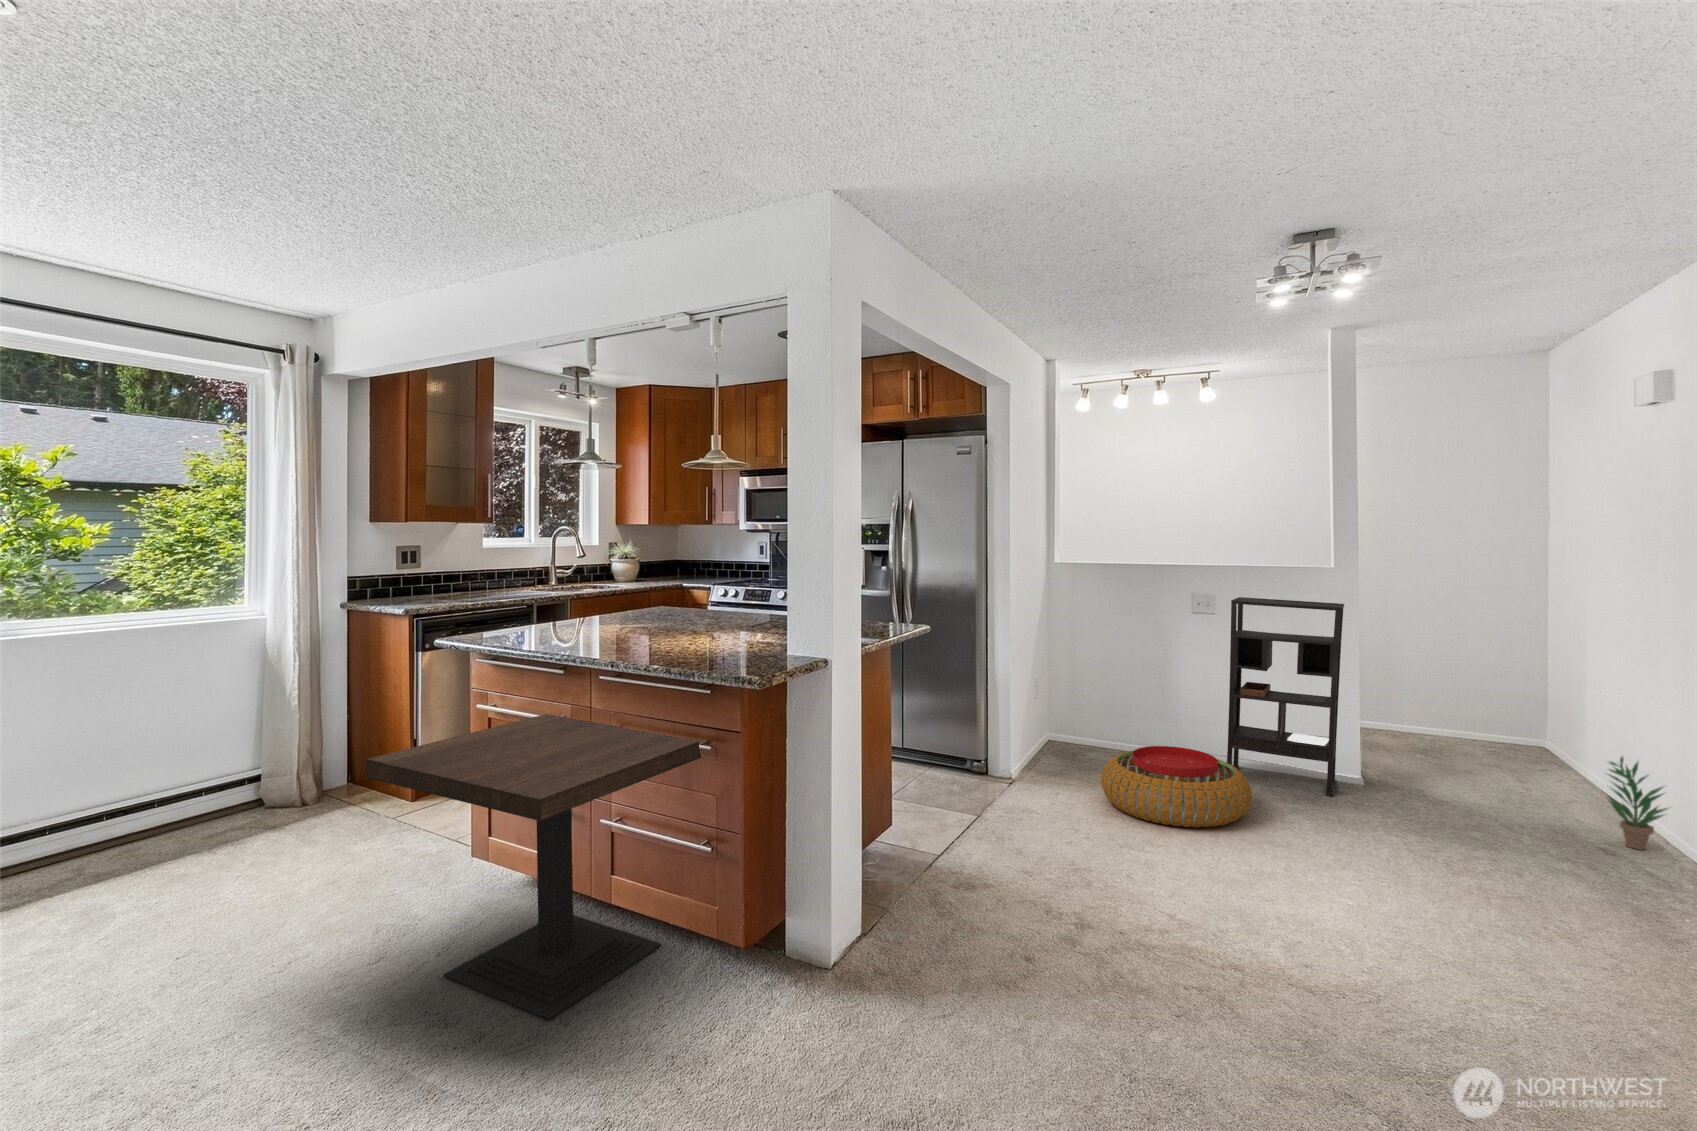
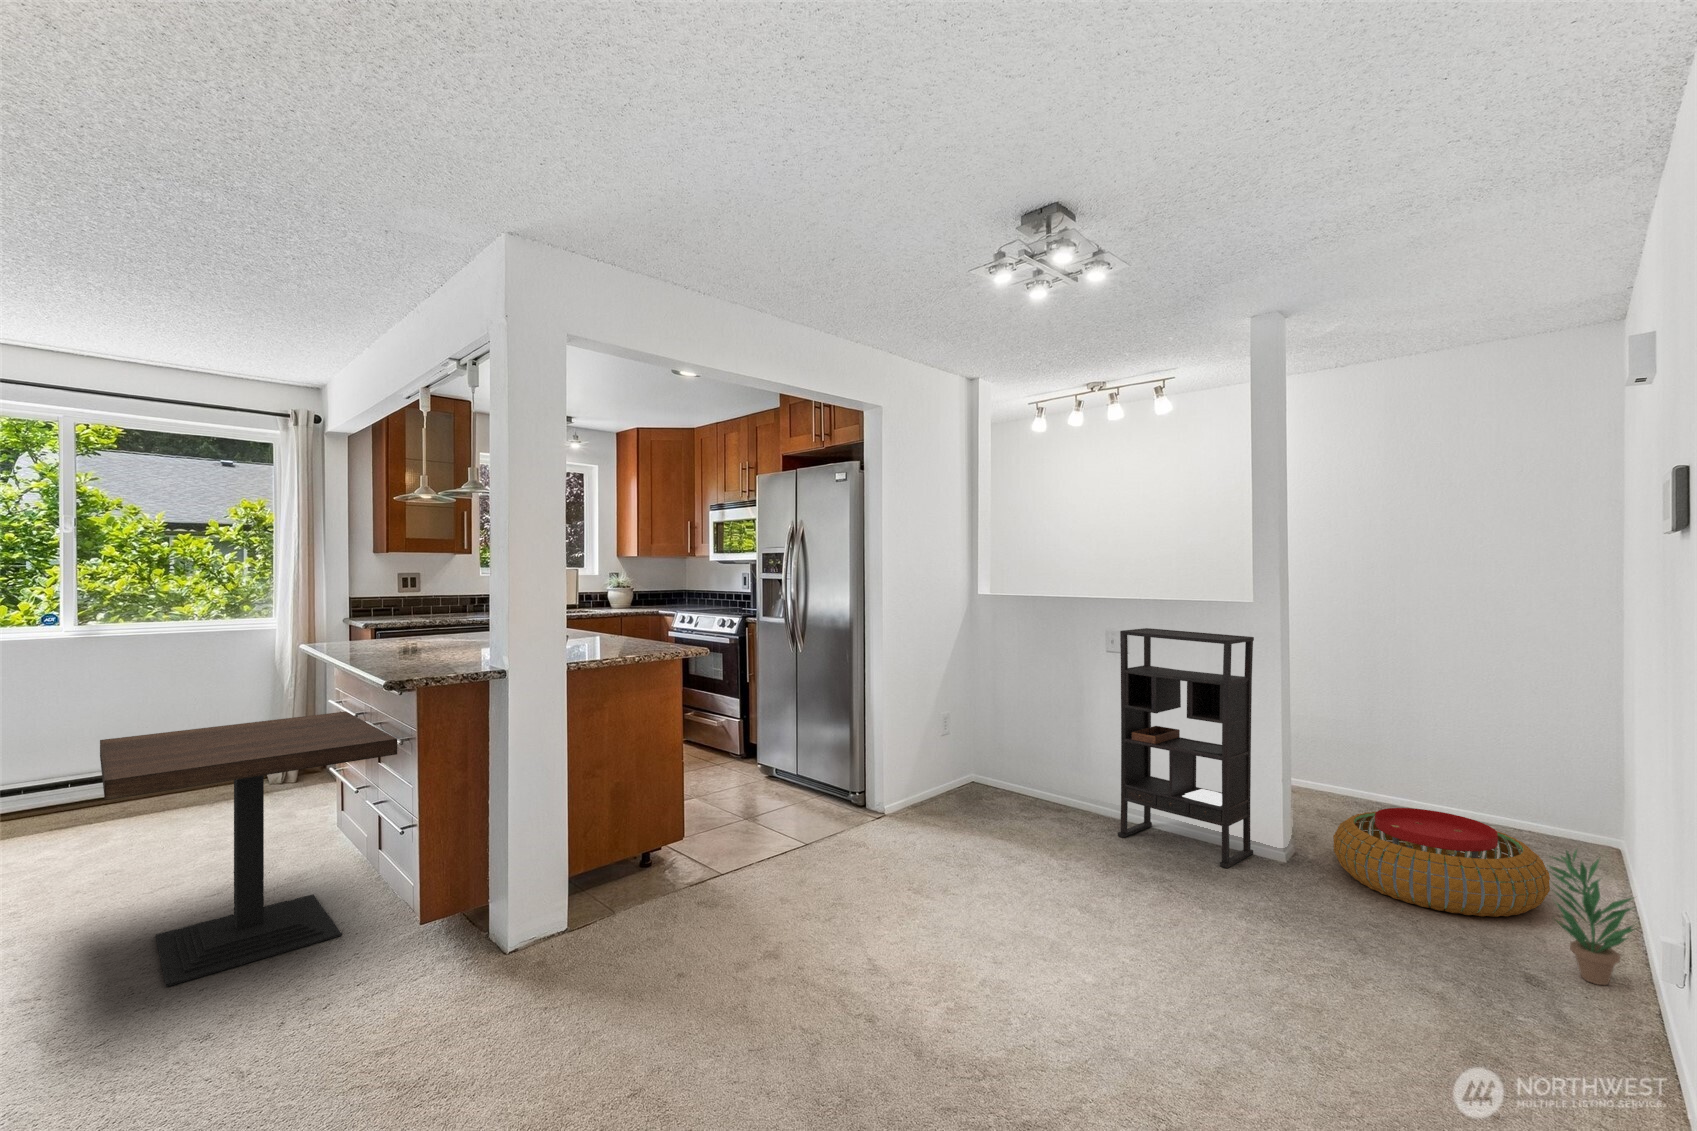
pouf: present [1101,746,1252,828] -> present [1333,808,1550,917]

